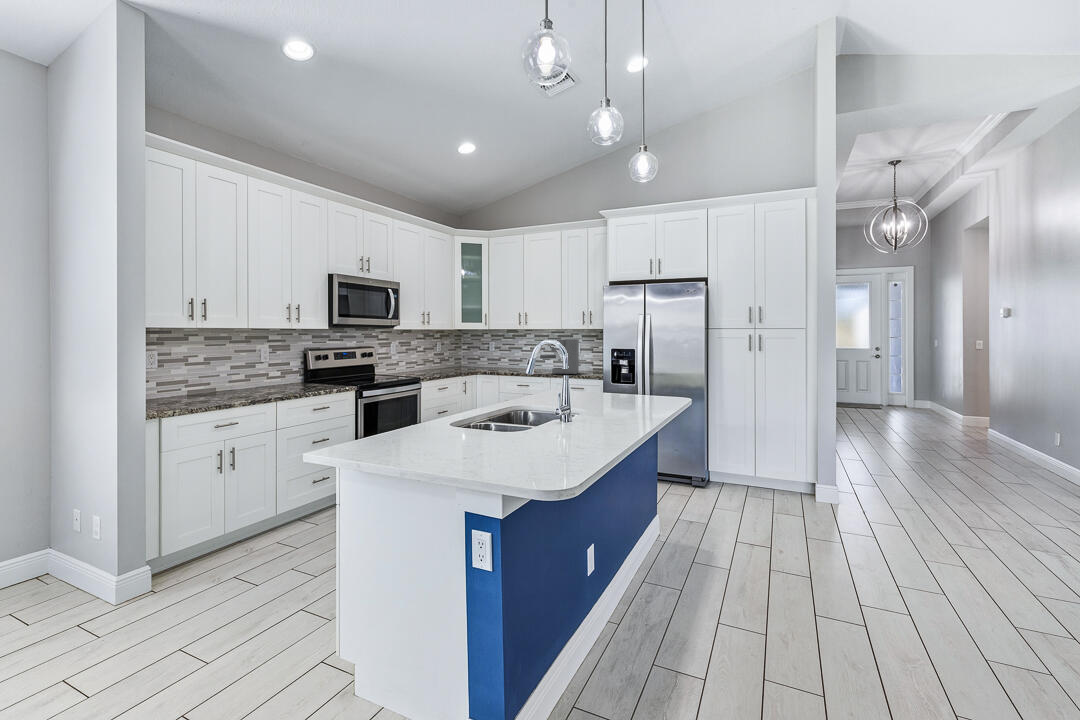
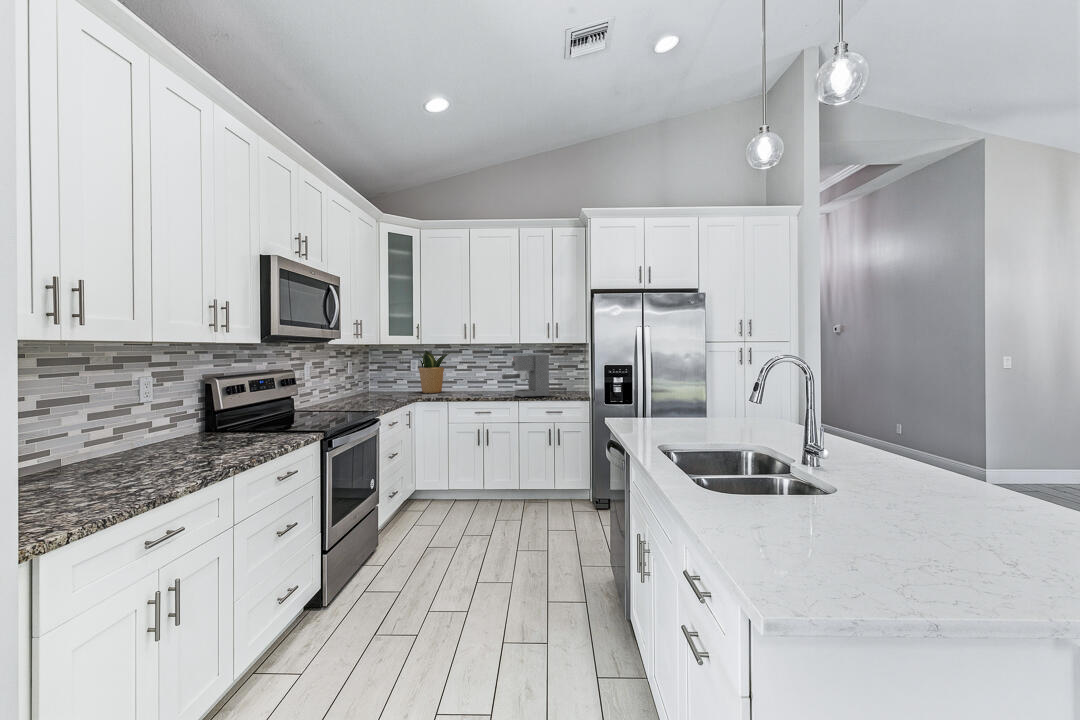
potted plant: none [489,334,517,369] -> present [419,350,449,393]

